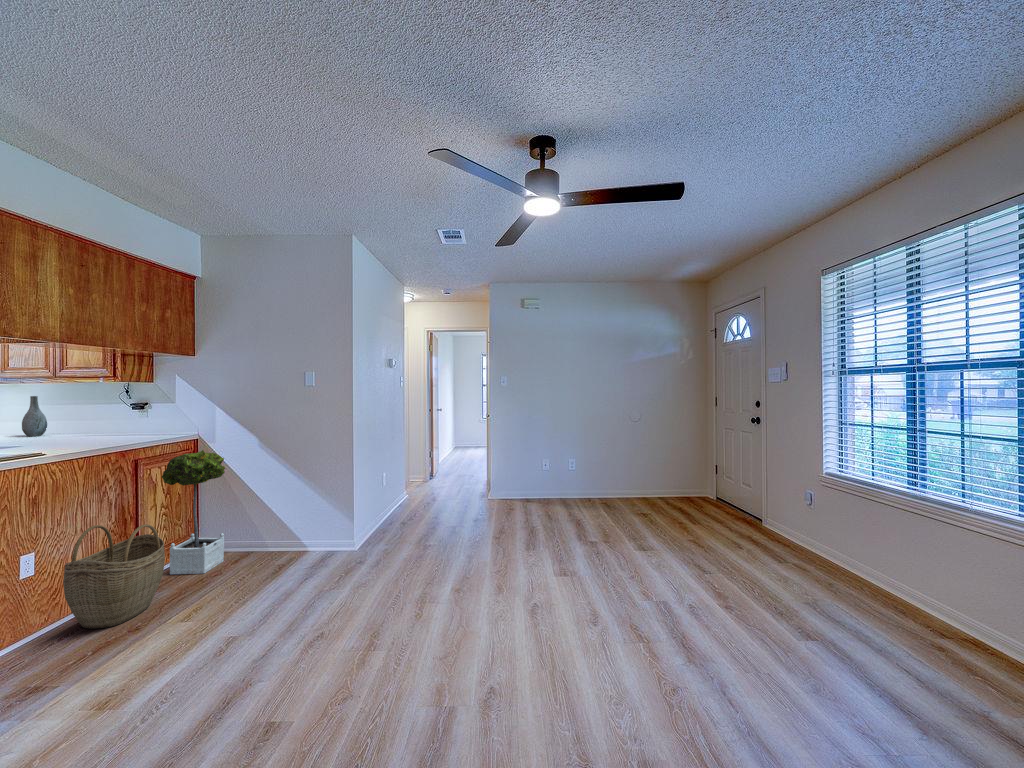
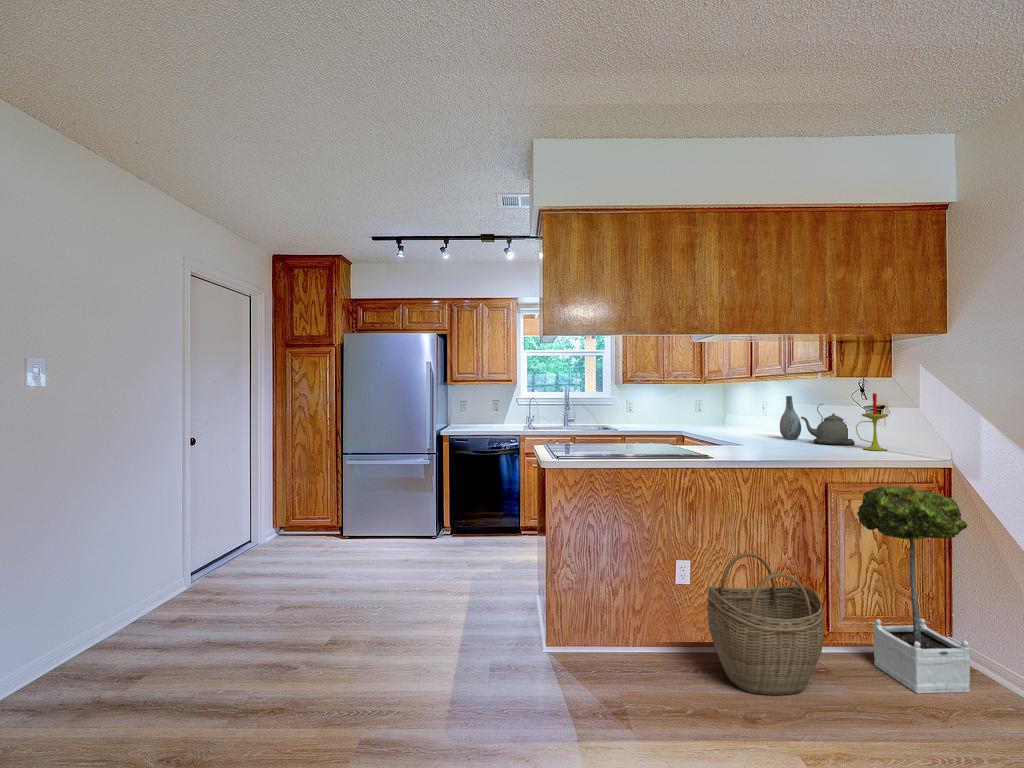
candle: none [129,393,153,435] -> present [856,393,888,451]
kettle: none [63,402,112,436] -> present [801,404,855,445]

